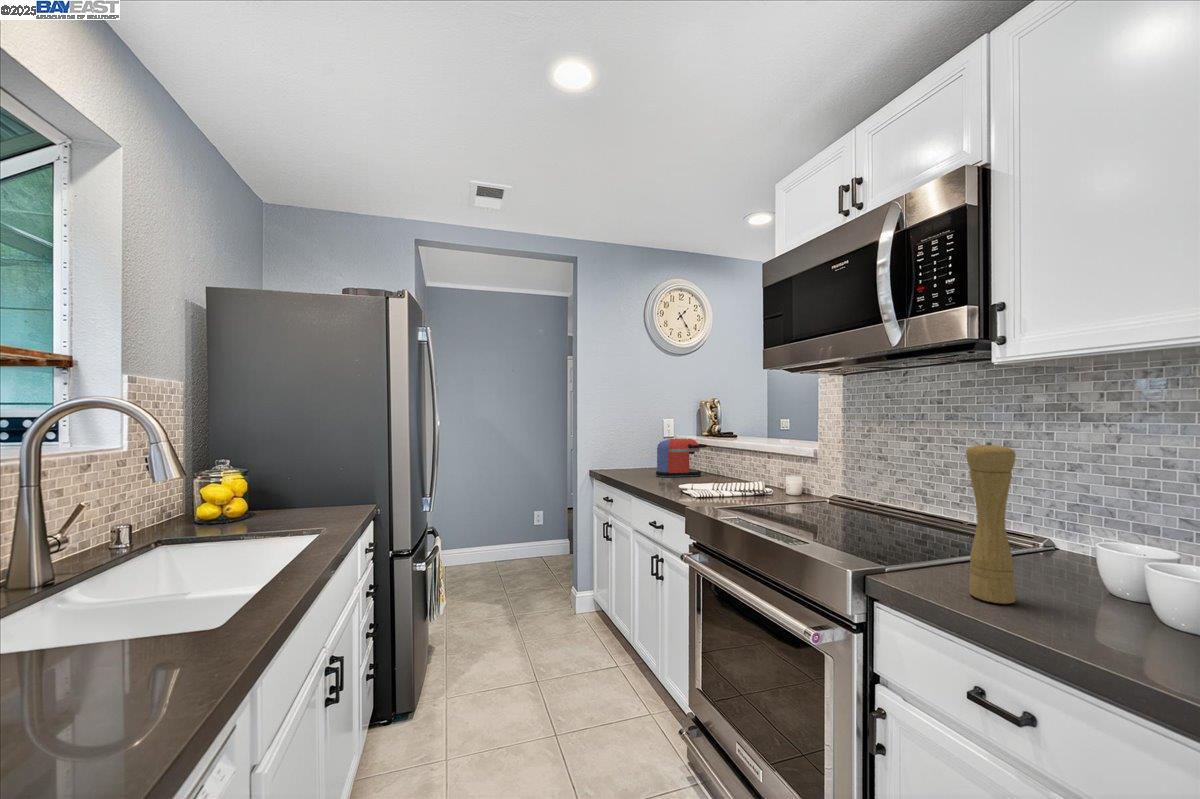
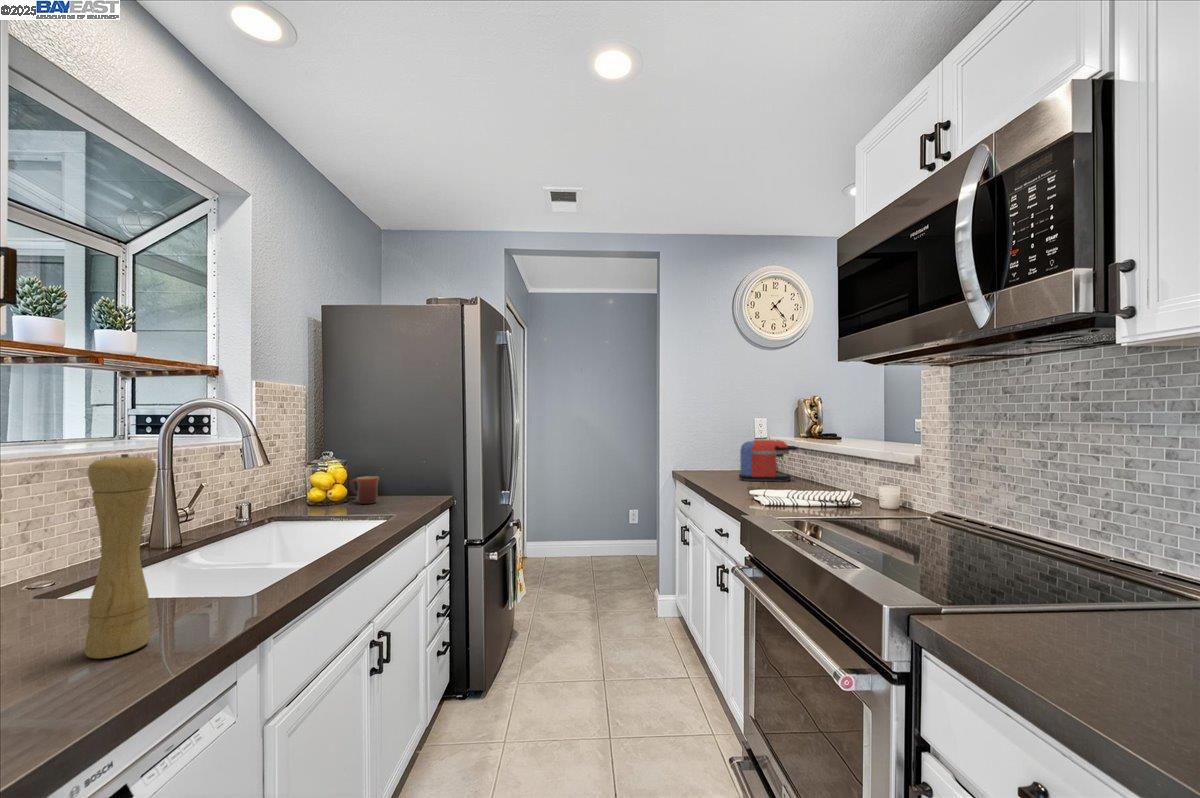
pepper mill: present [966,442,1016,604] -> present [85,454,156,658]
mug: none [258,487,295,519] -> present [350,476,379,504]

